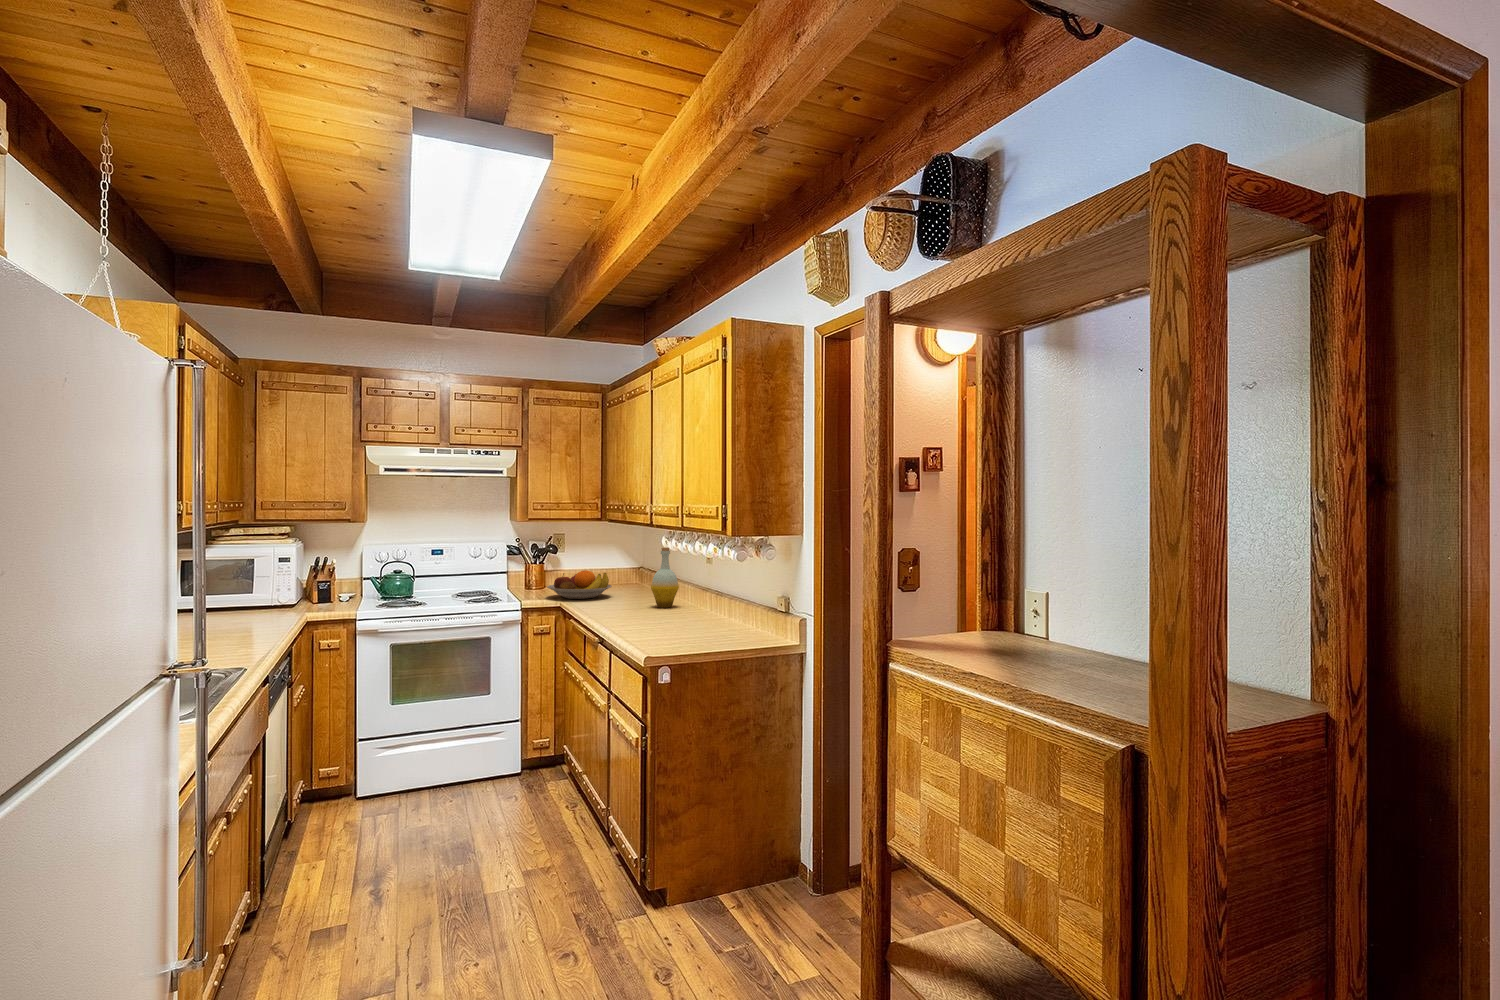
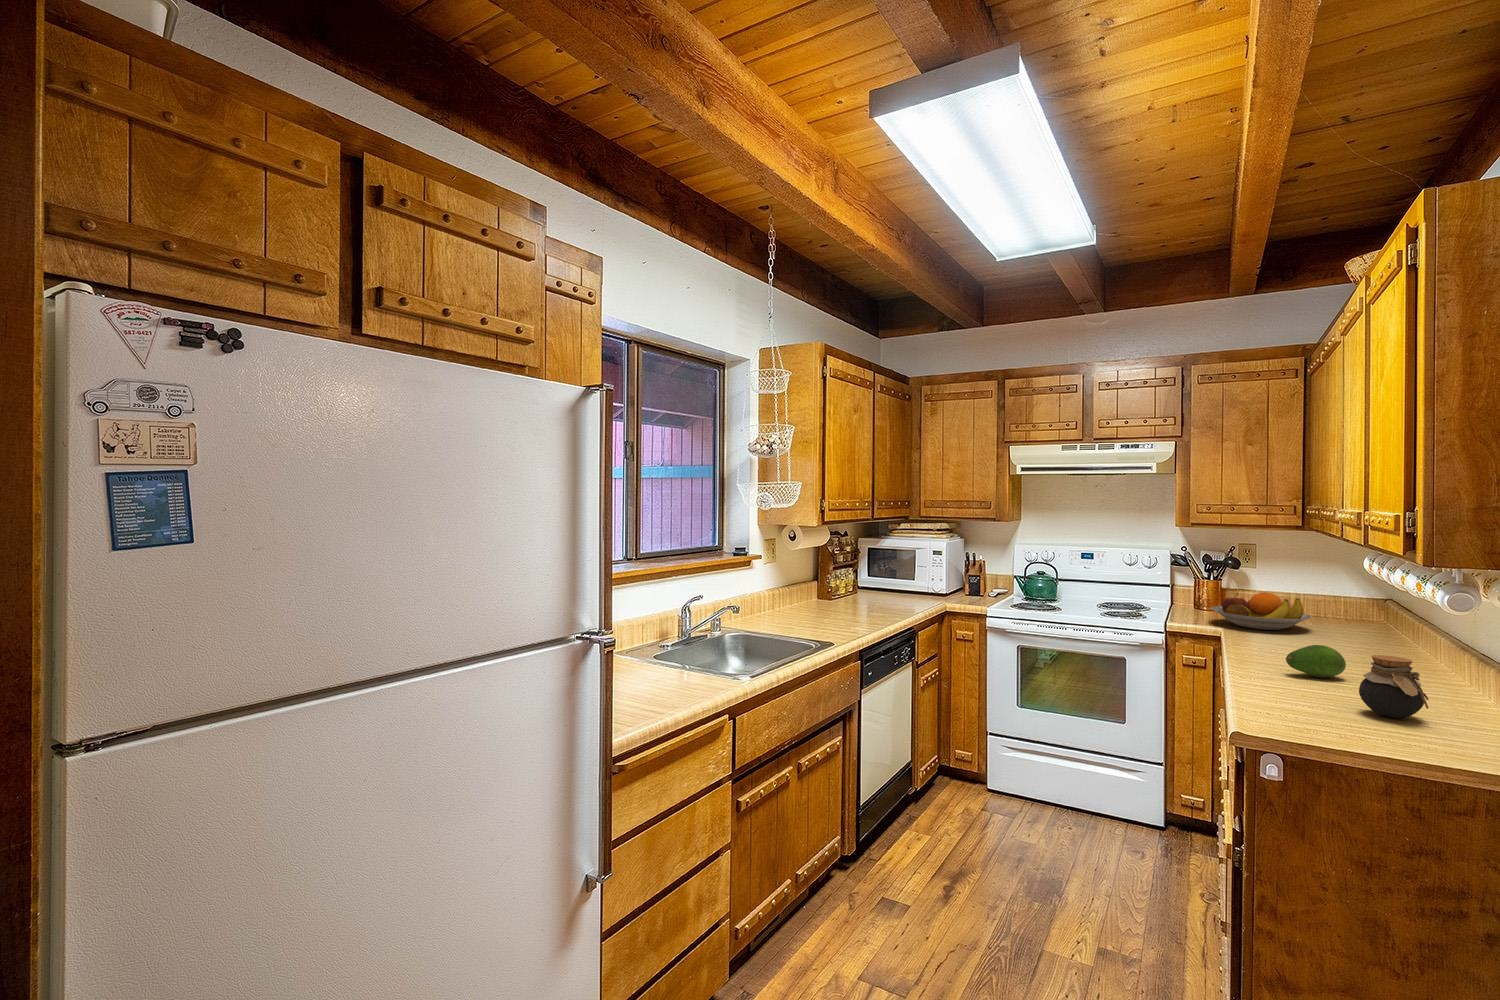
bottle: present [651,548,679,608] -> none [1358,573,1415,663]
jar: none [682,596,716,634] -> present [1359,655,1429,718]
fruit: none [627,599,659,621] -> present [1286,645,1346,677]

